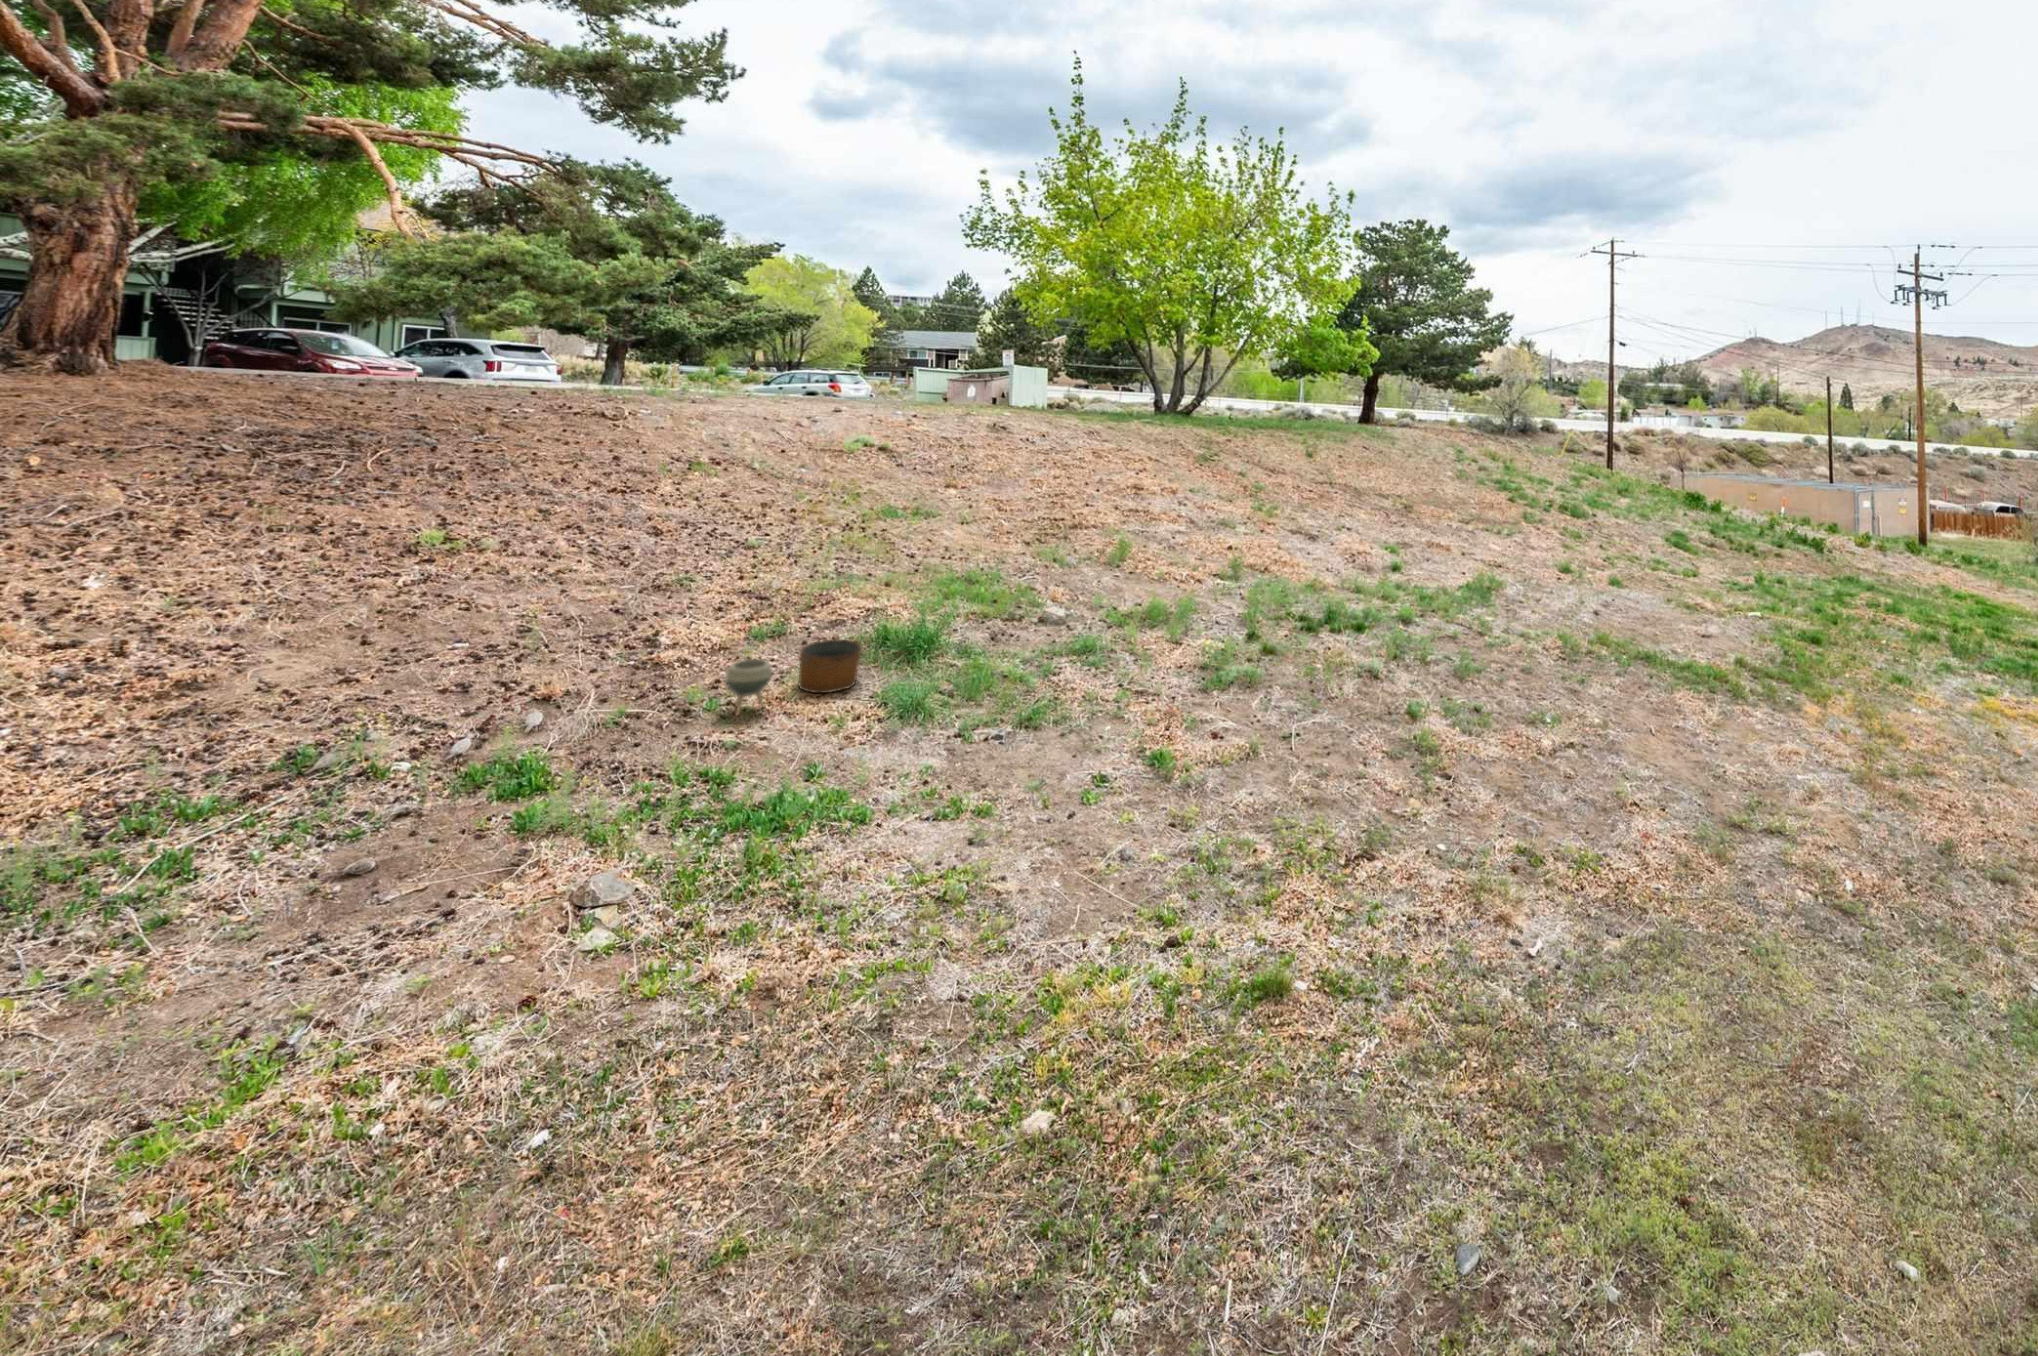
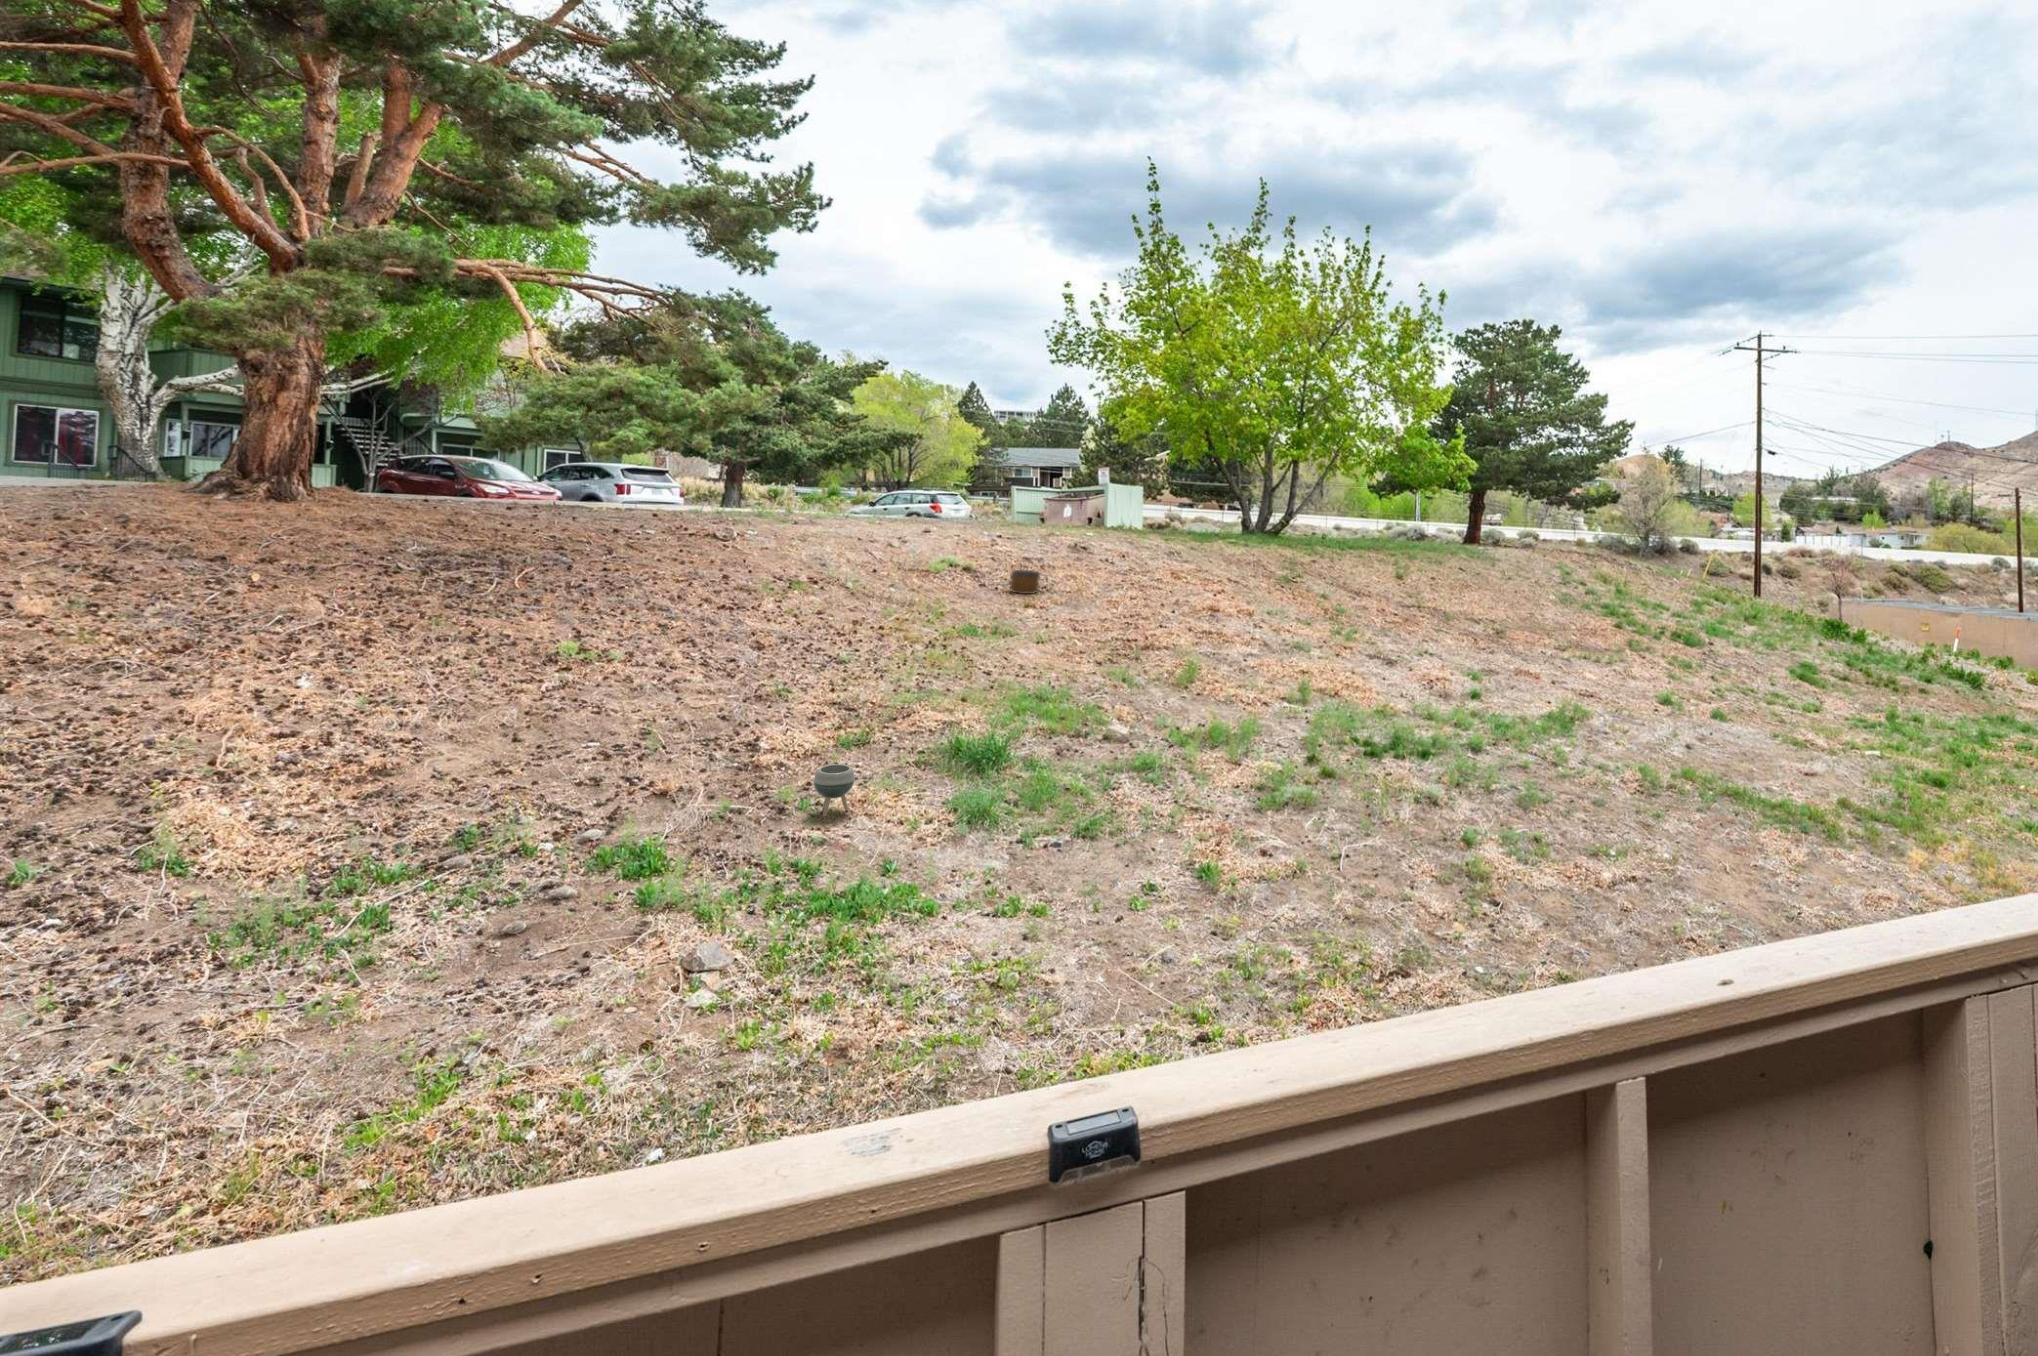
bucket: present [799,621,861,693] -> present [1010,570,1040,594]

